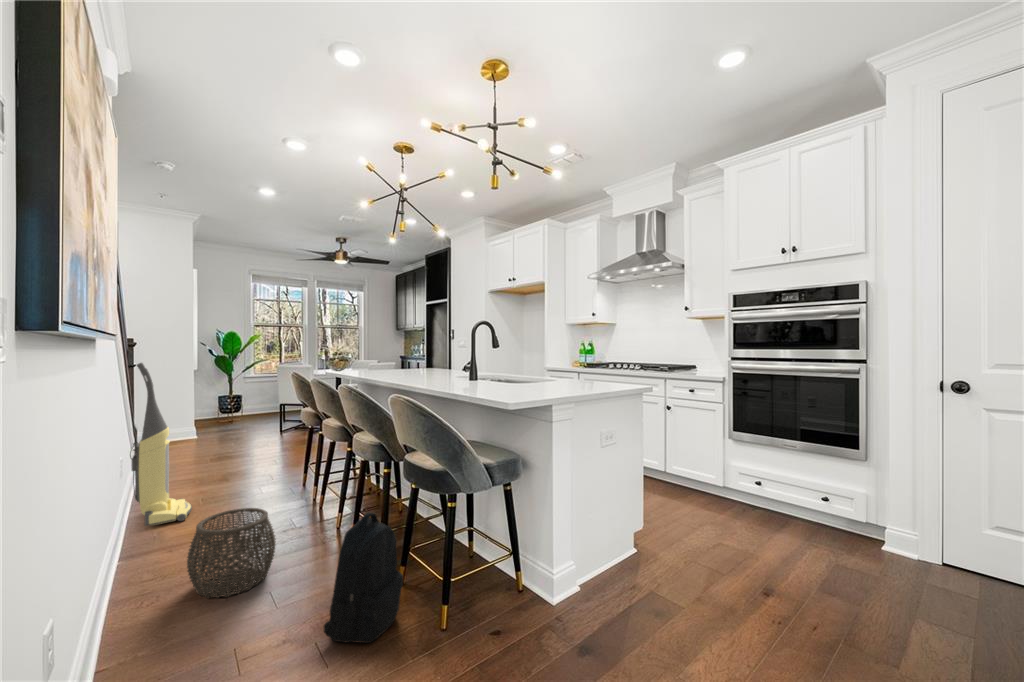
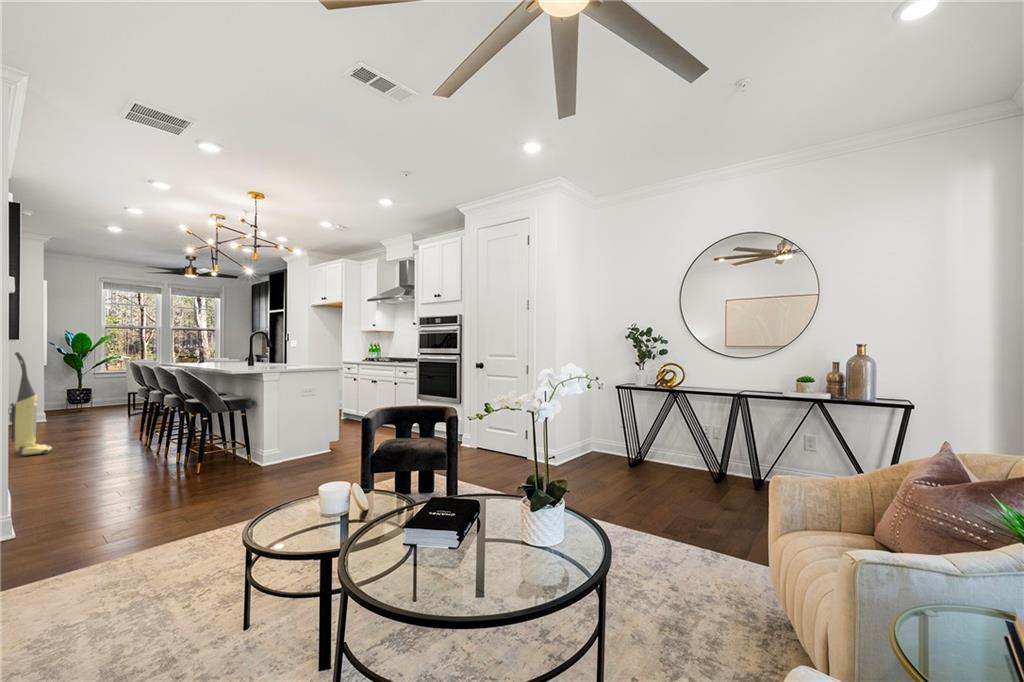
woven basket: present [187,508,276,598] -> none [56,432,112,473]
backpack: present [324,513,403,643] -> none [134,422,181,479]

